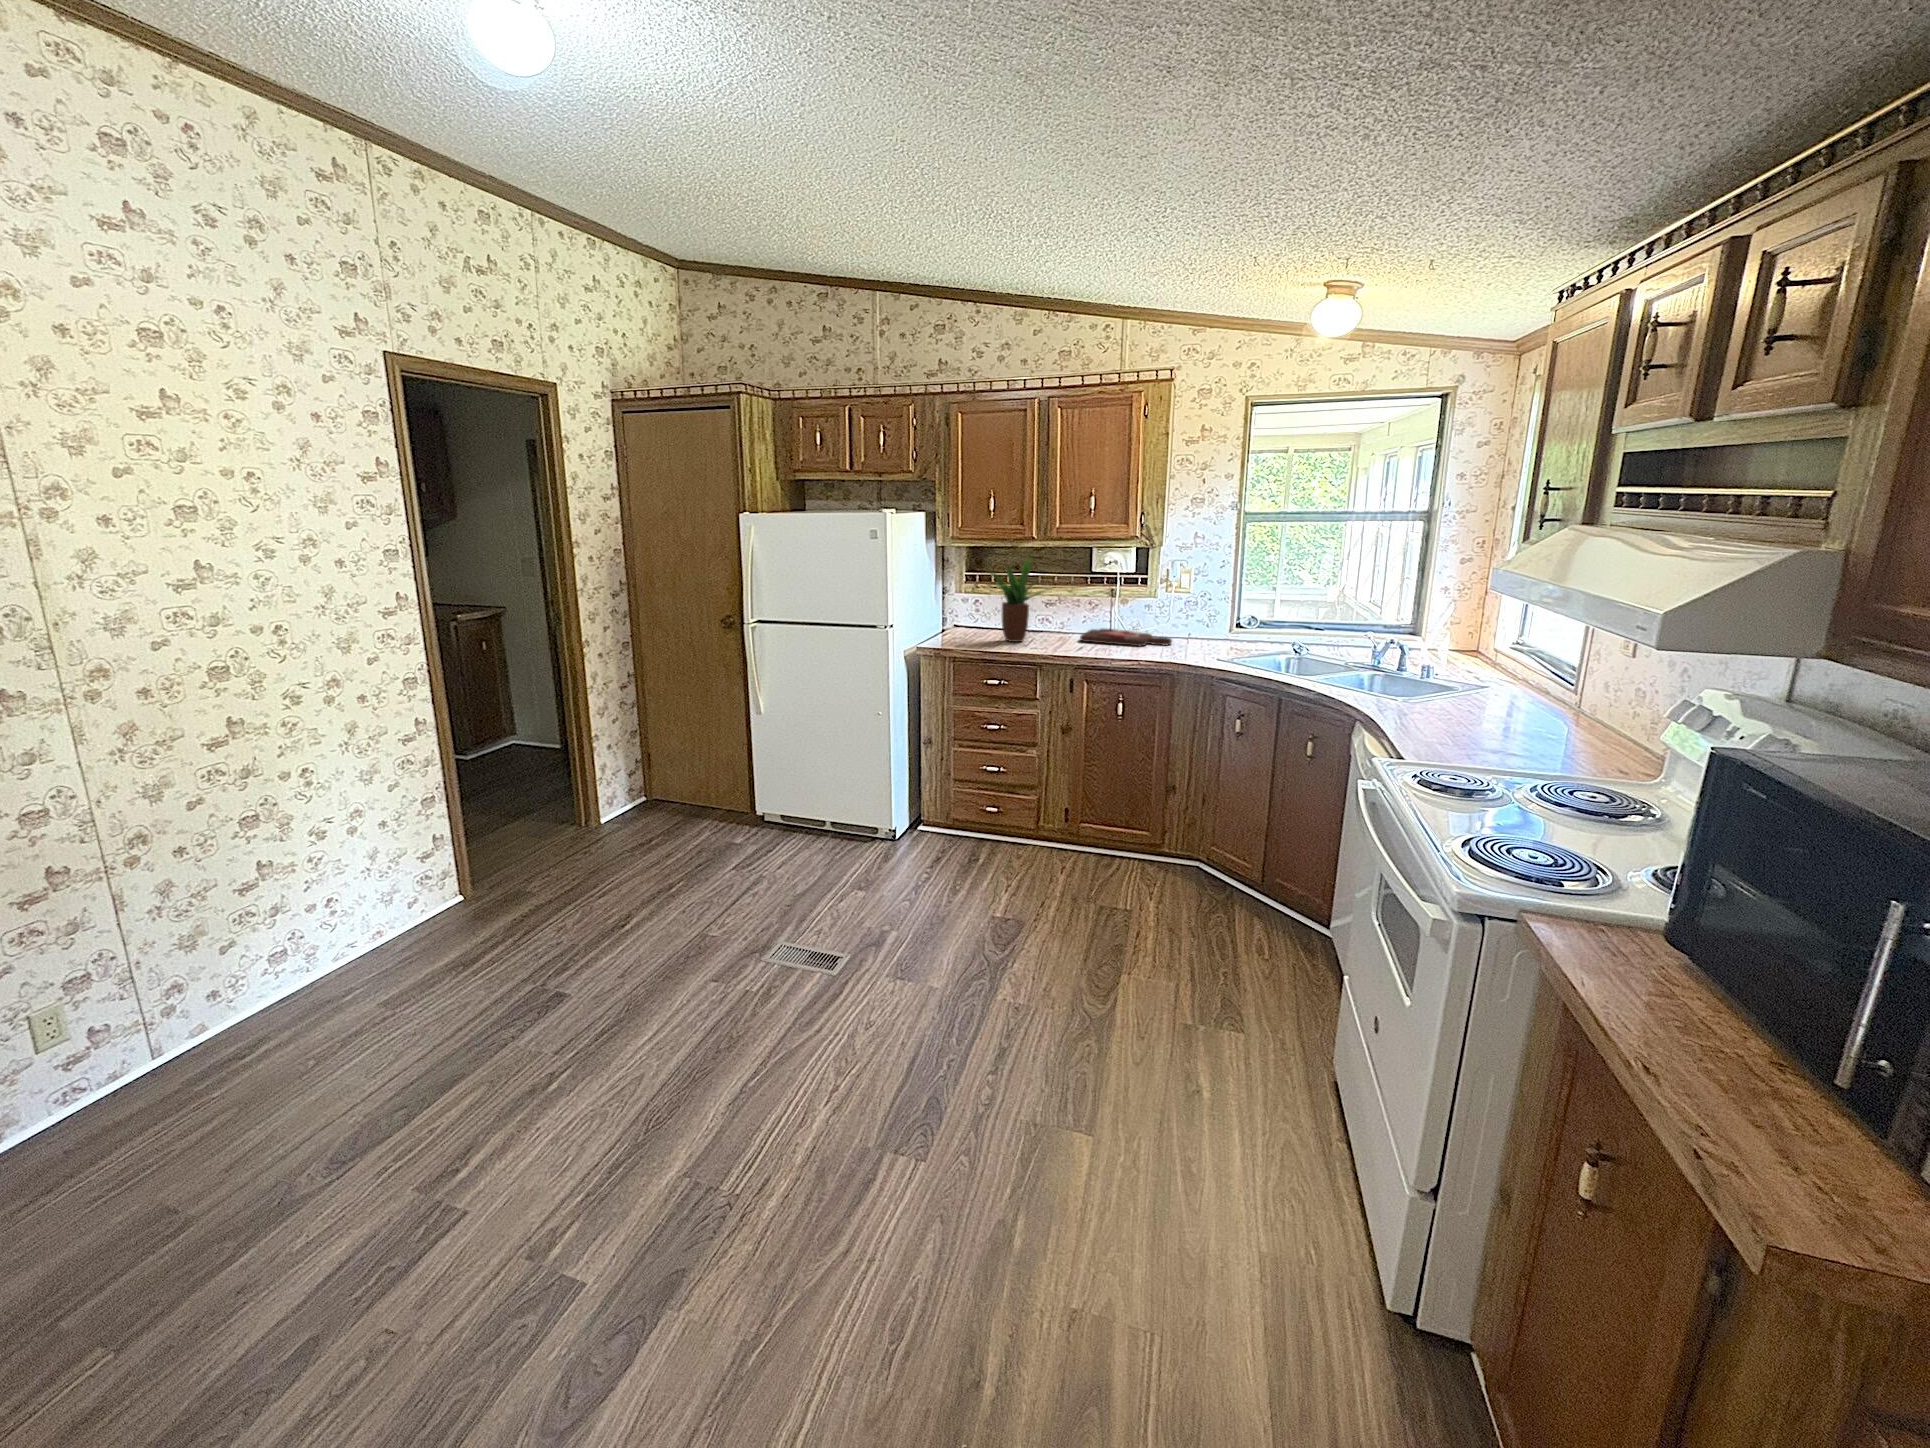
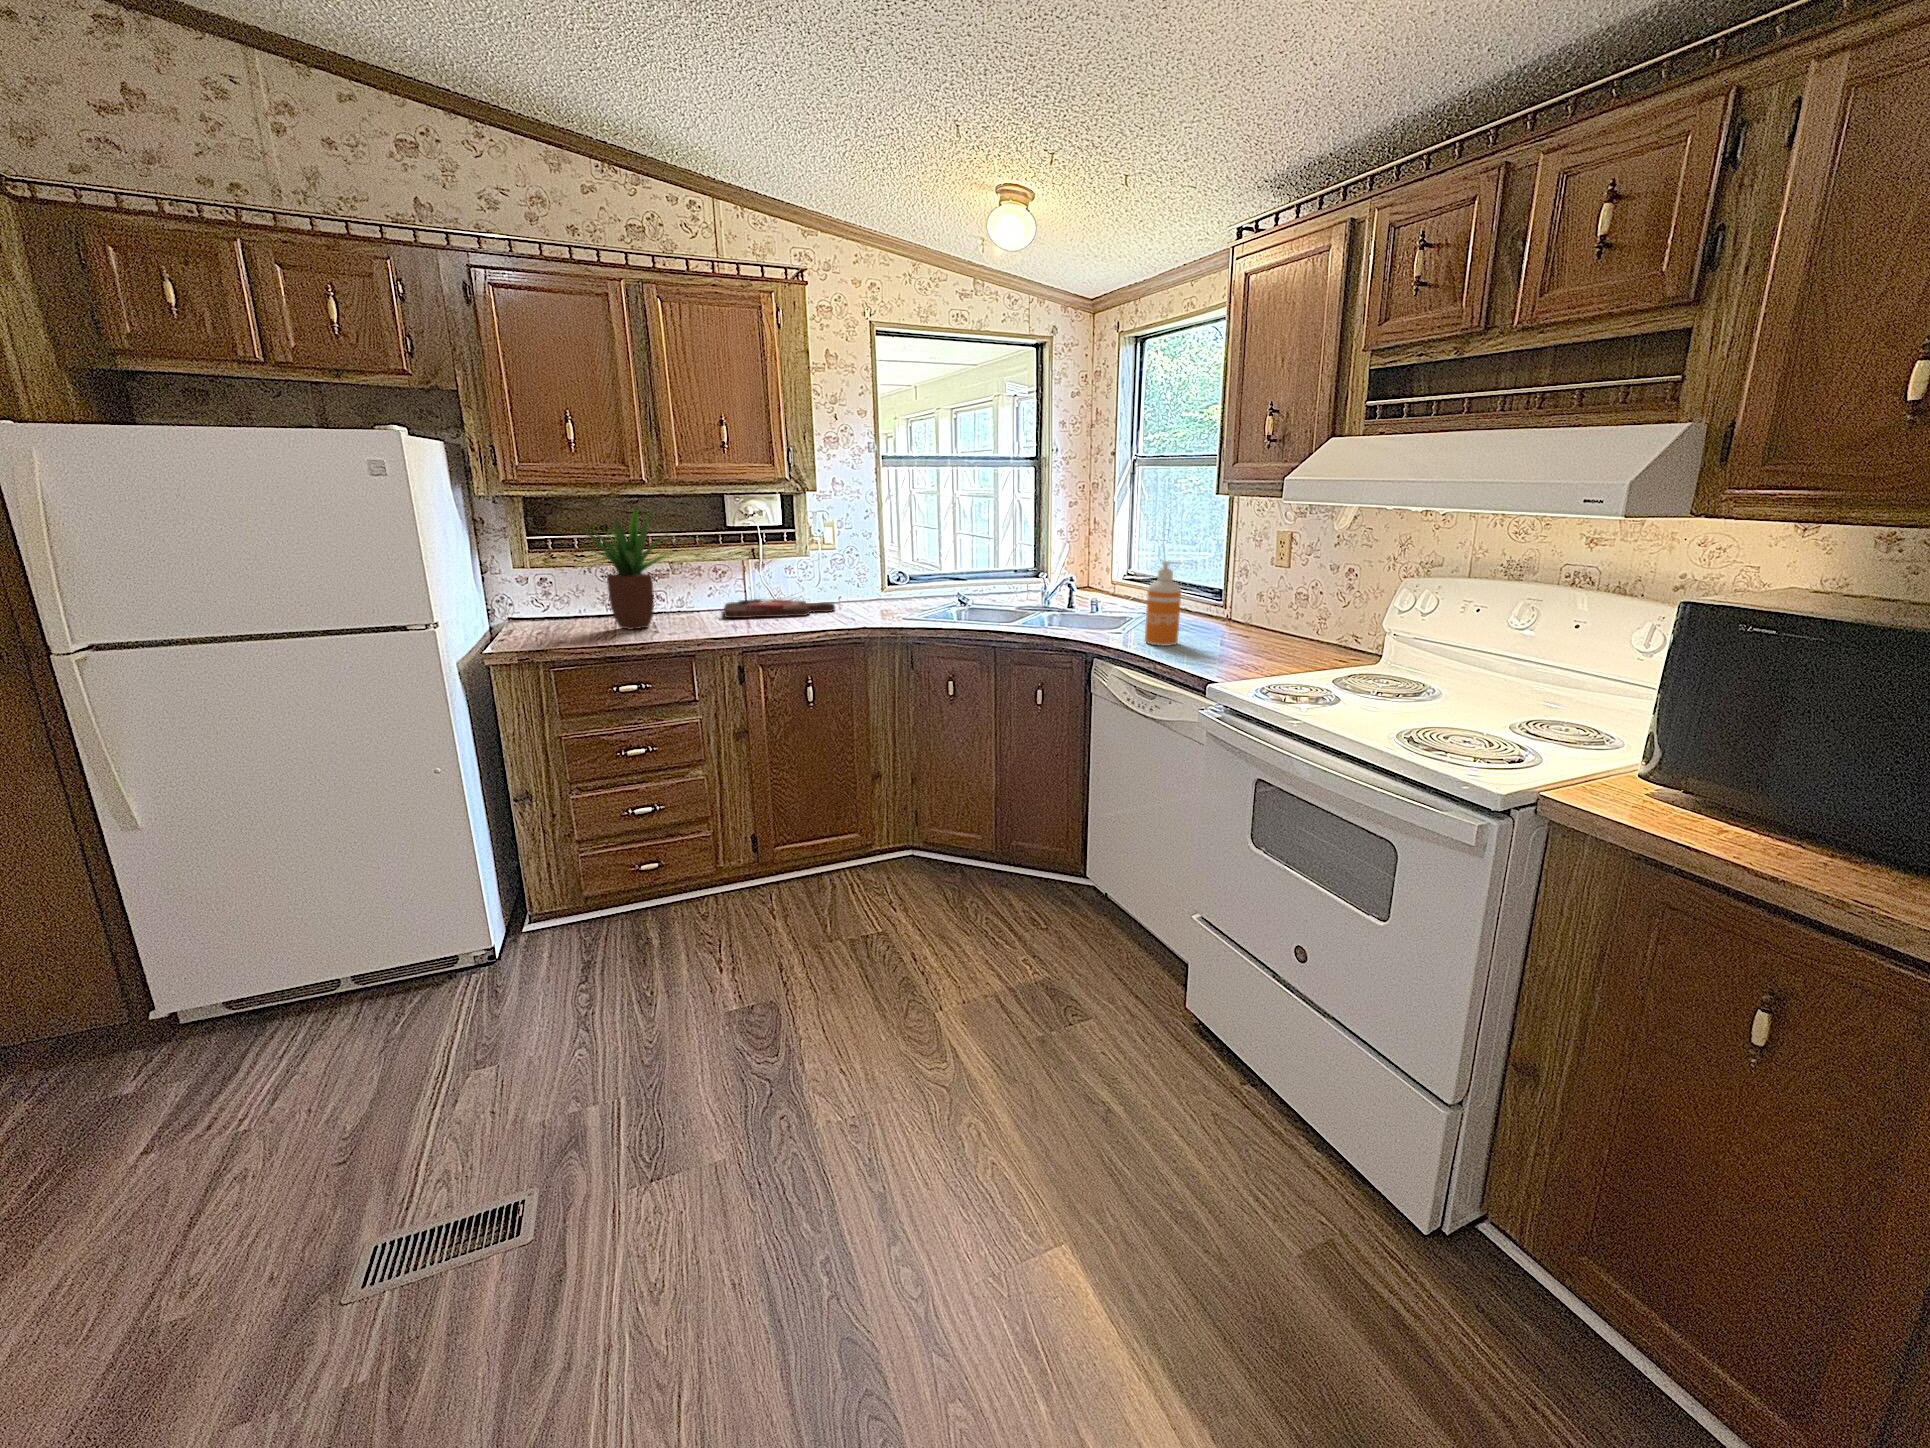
soap dispenser: none [1411,634,1461,720] -> present [1145,561,1181,646]

